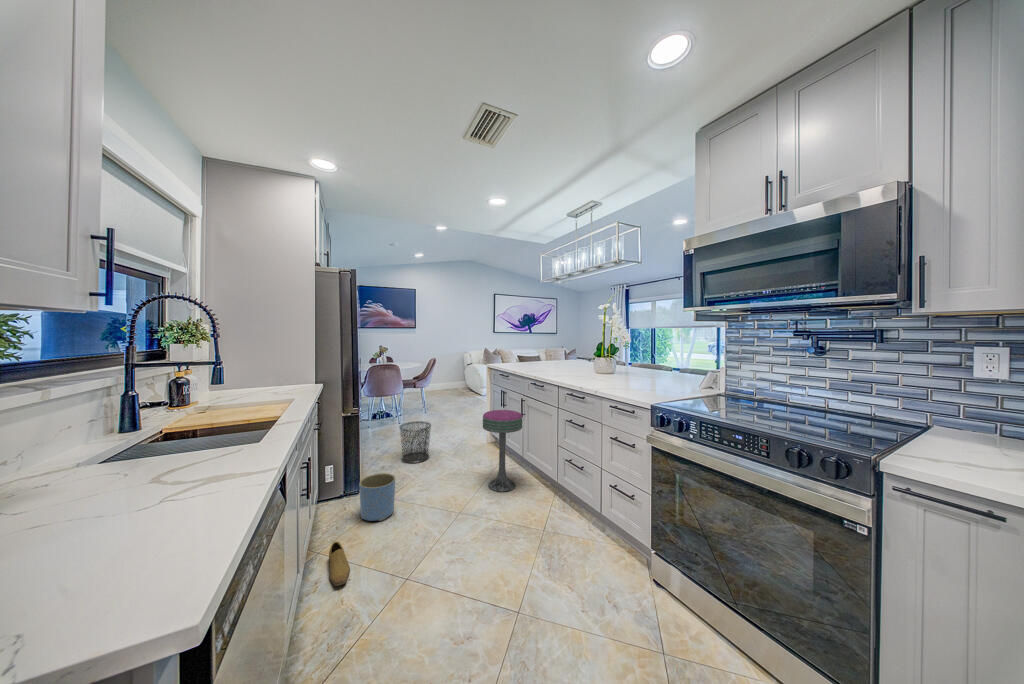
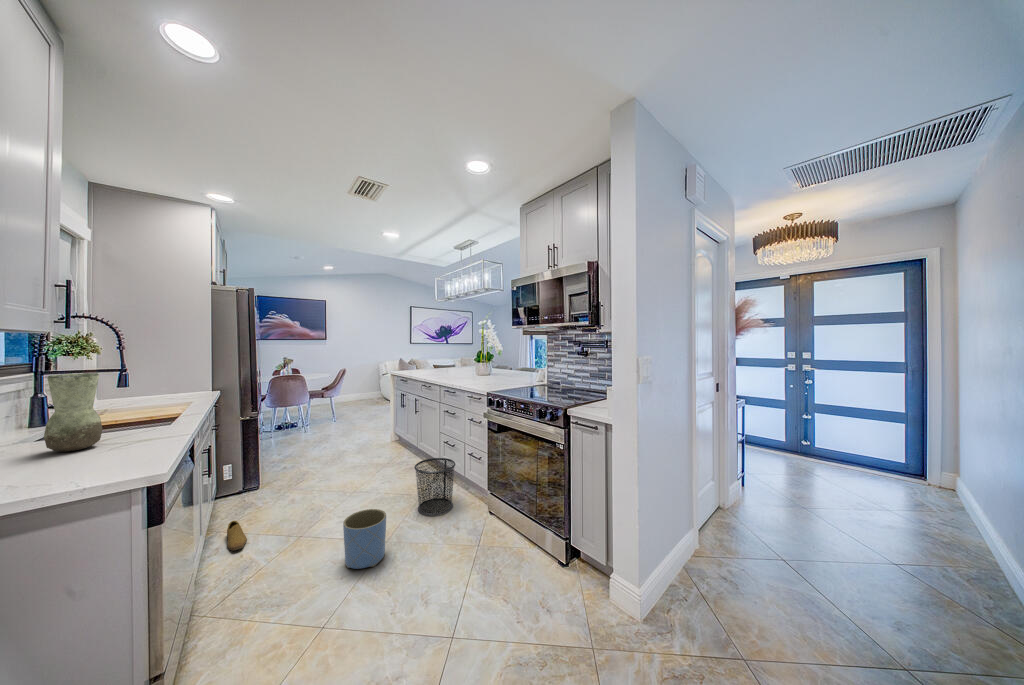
vase: none [92,375,172,491] -> present [44,373,102,452]
bar stool: present [483,410,522,492] -> none [377,408,413,476]
waste bin: present [400,421,431,463] -> present [414,458,455,516]
planter: present [359,473,395,521] -> present [343,509,386,569]

